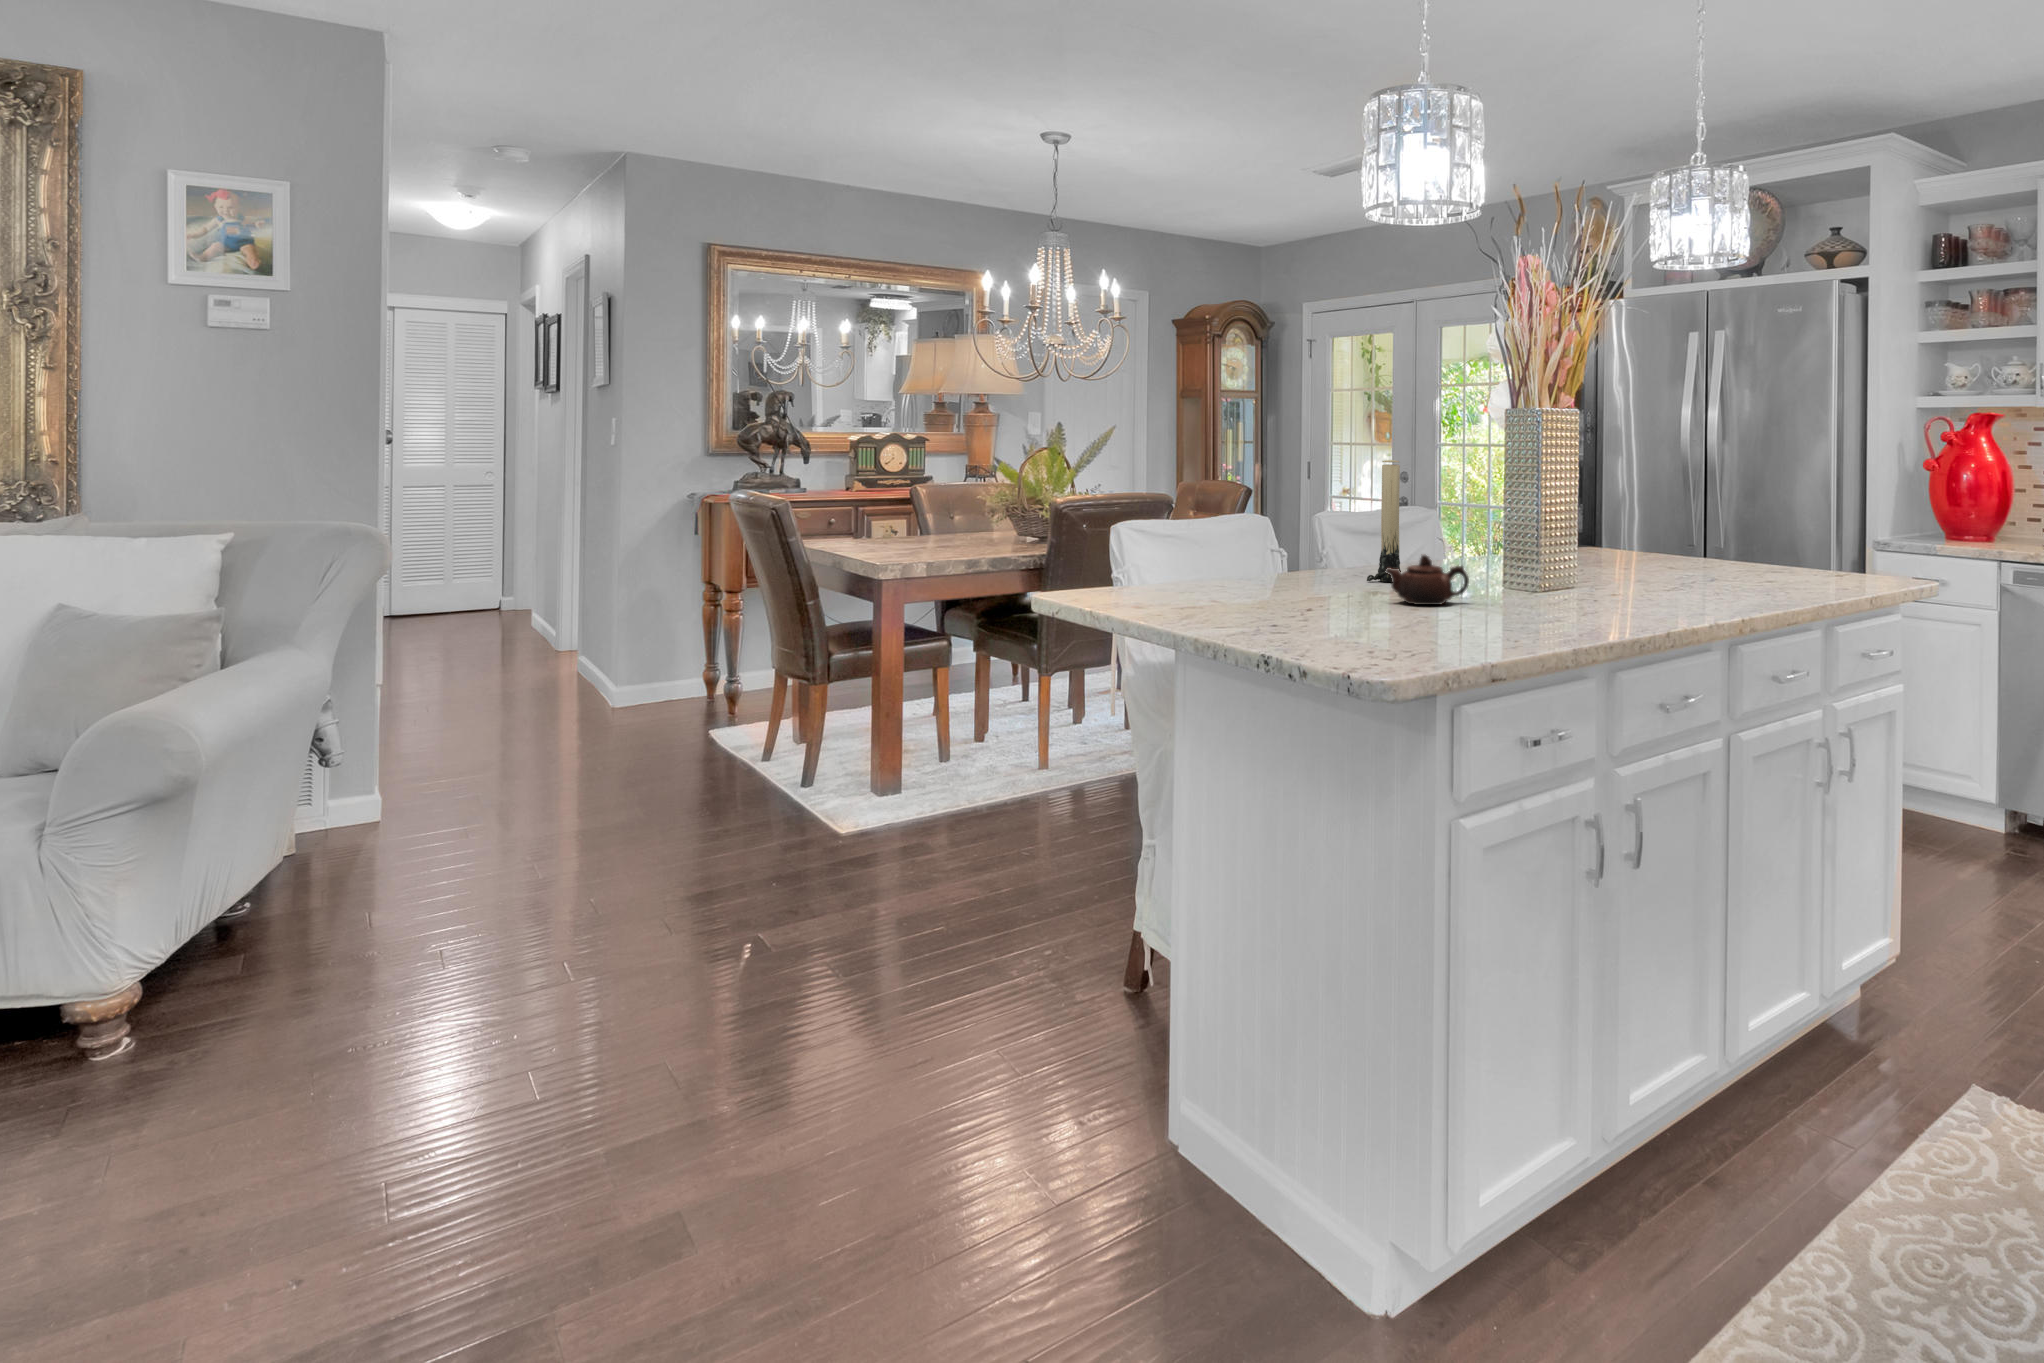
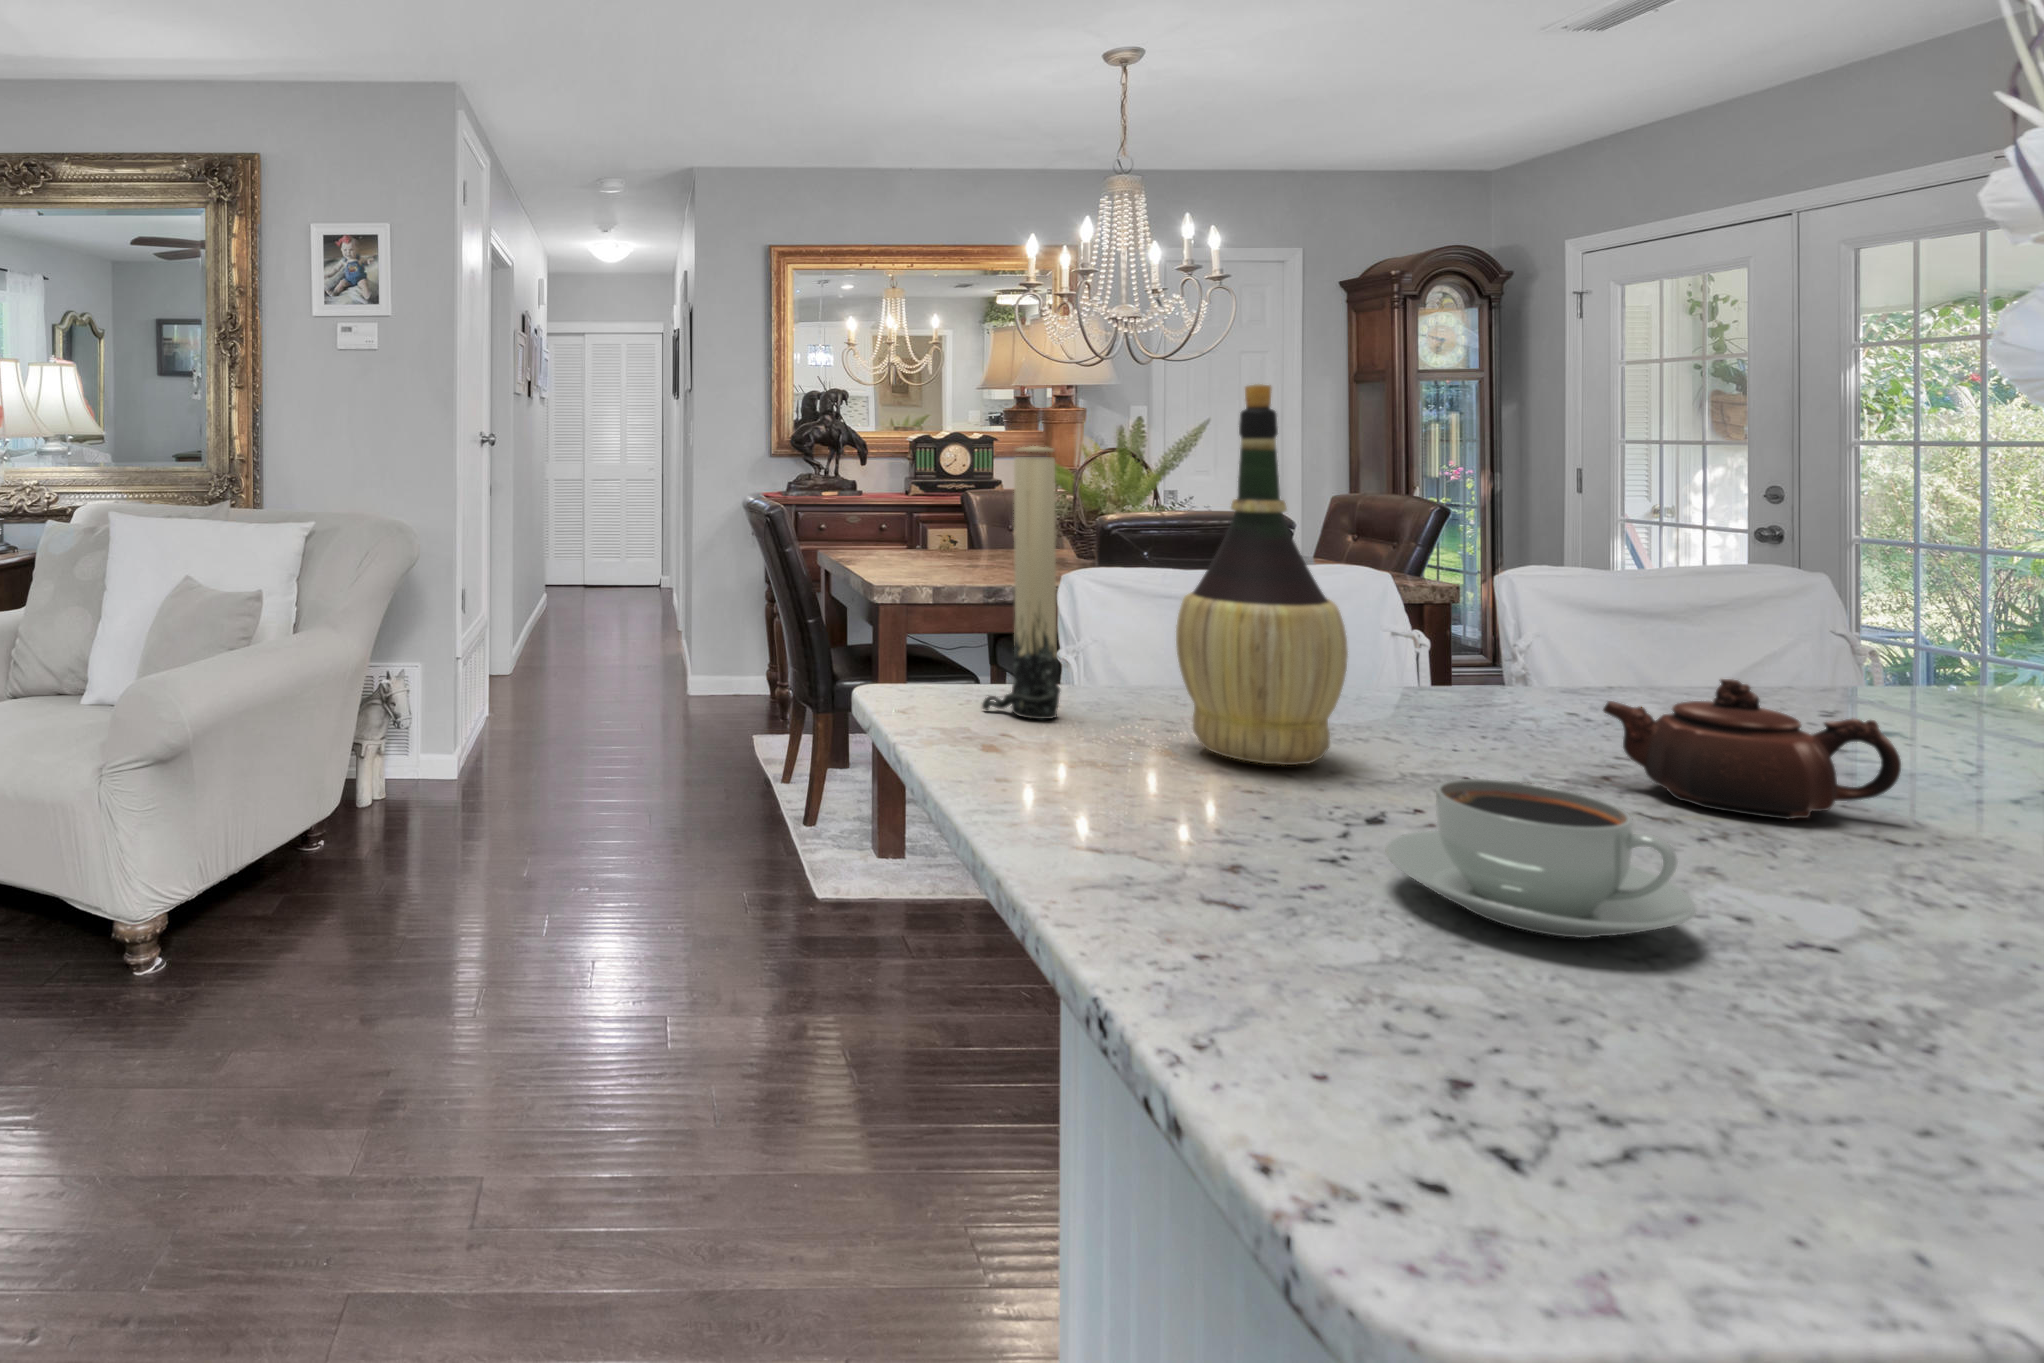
wine bottle: none [1231,433,1301,608] -> present [1176,384,1348,765]
candle: present [1367,460,1401,582] -> present [982,446,1060,719]
coffee cup: none [1335,589,1421,634] -> present [1385,779,1697,938]

